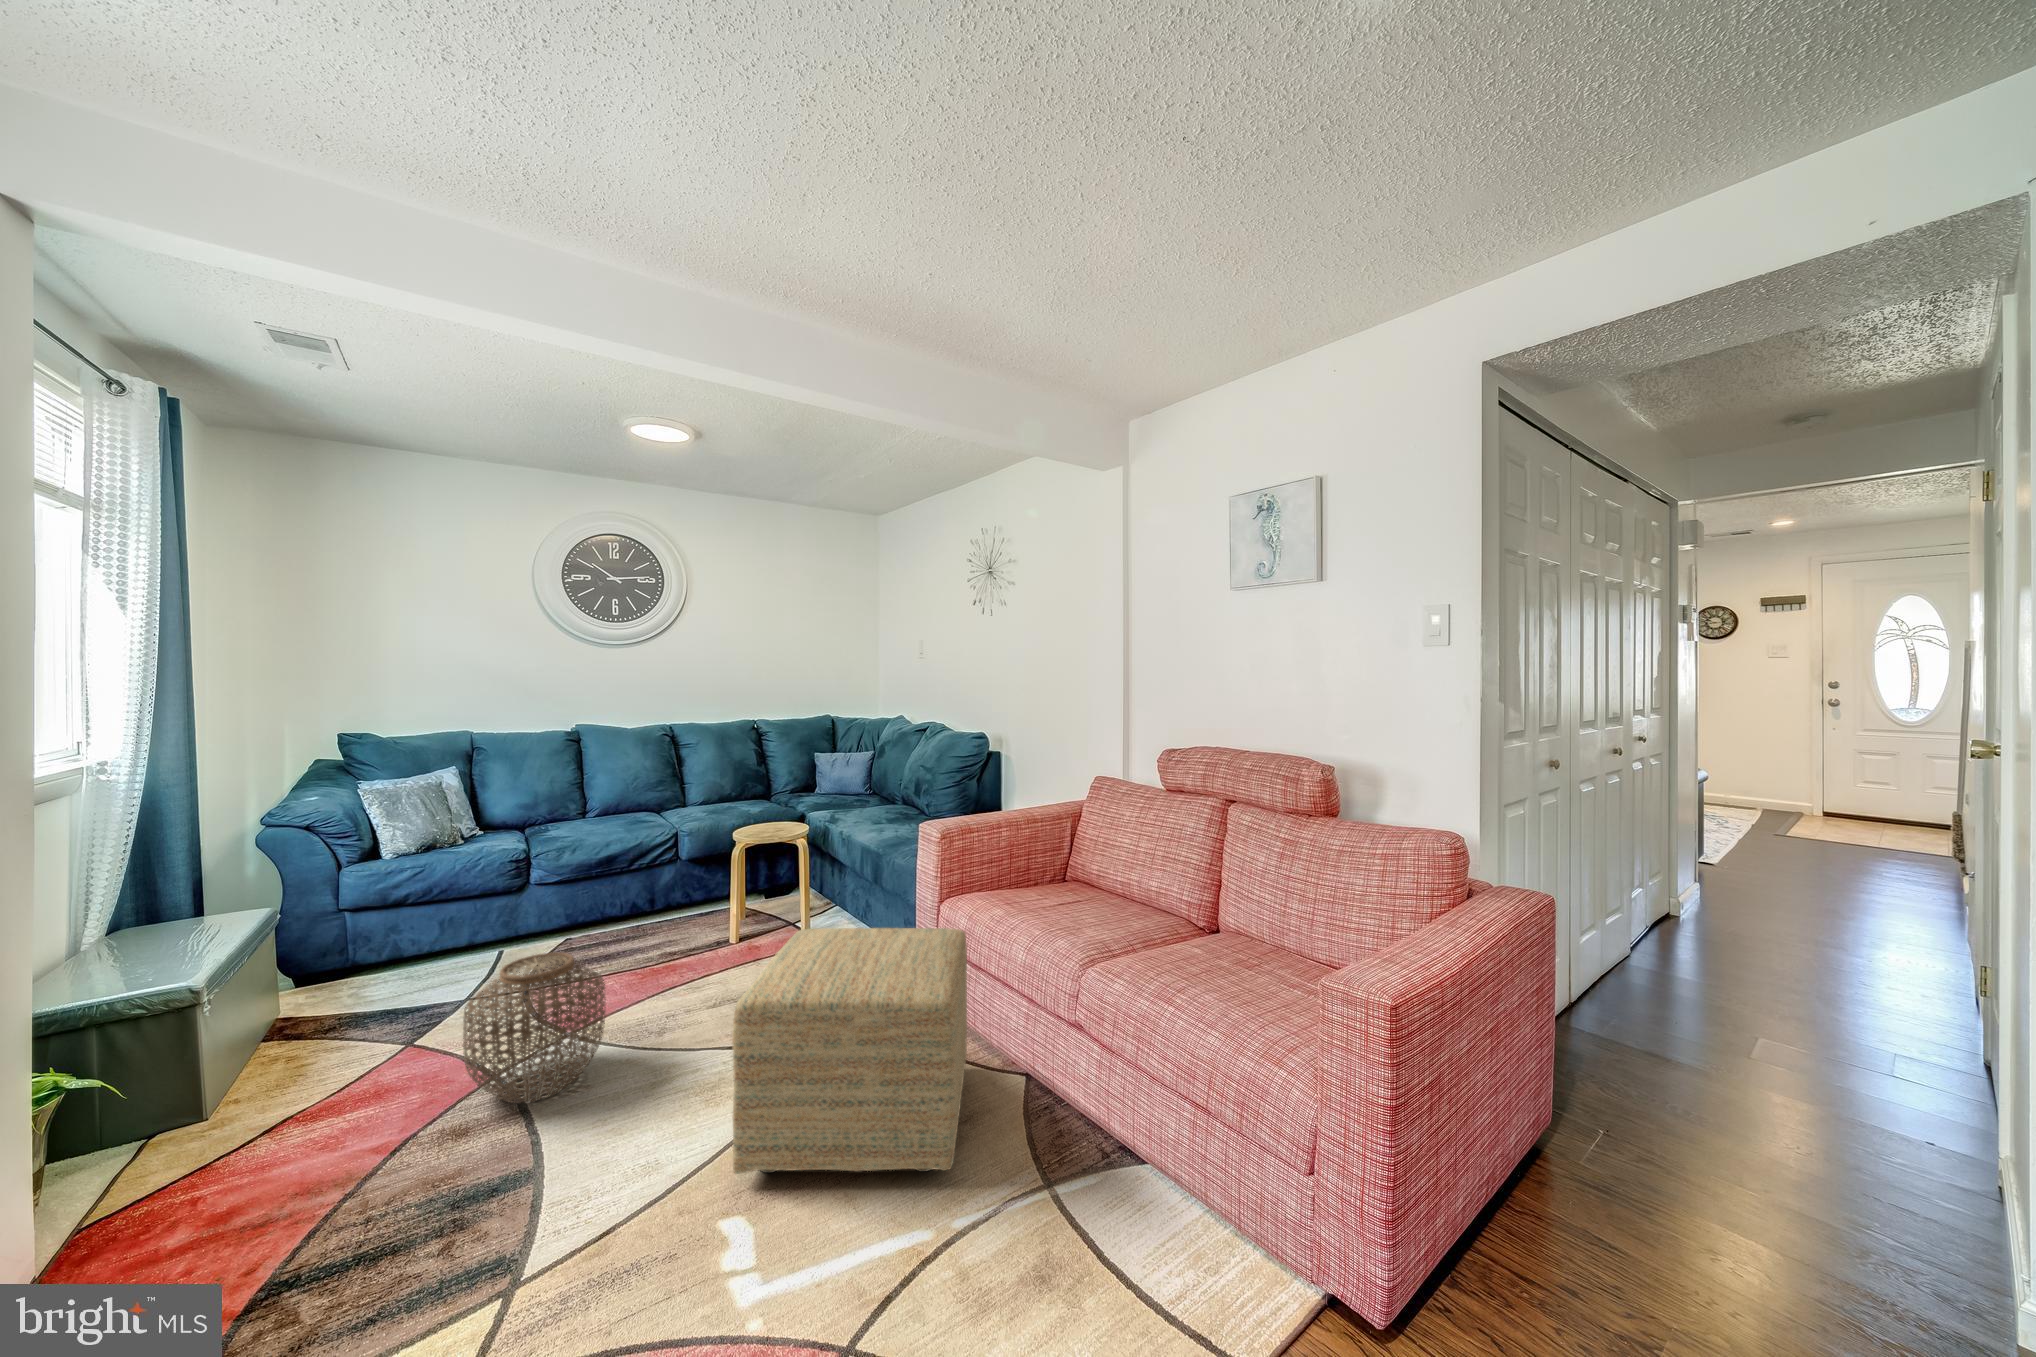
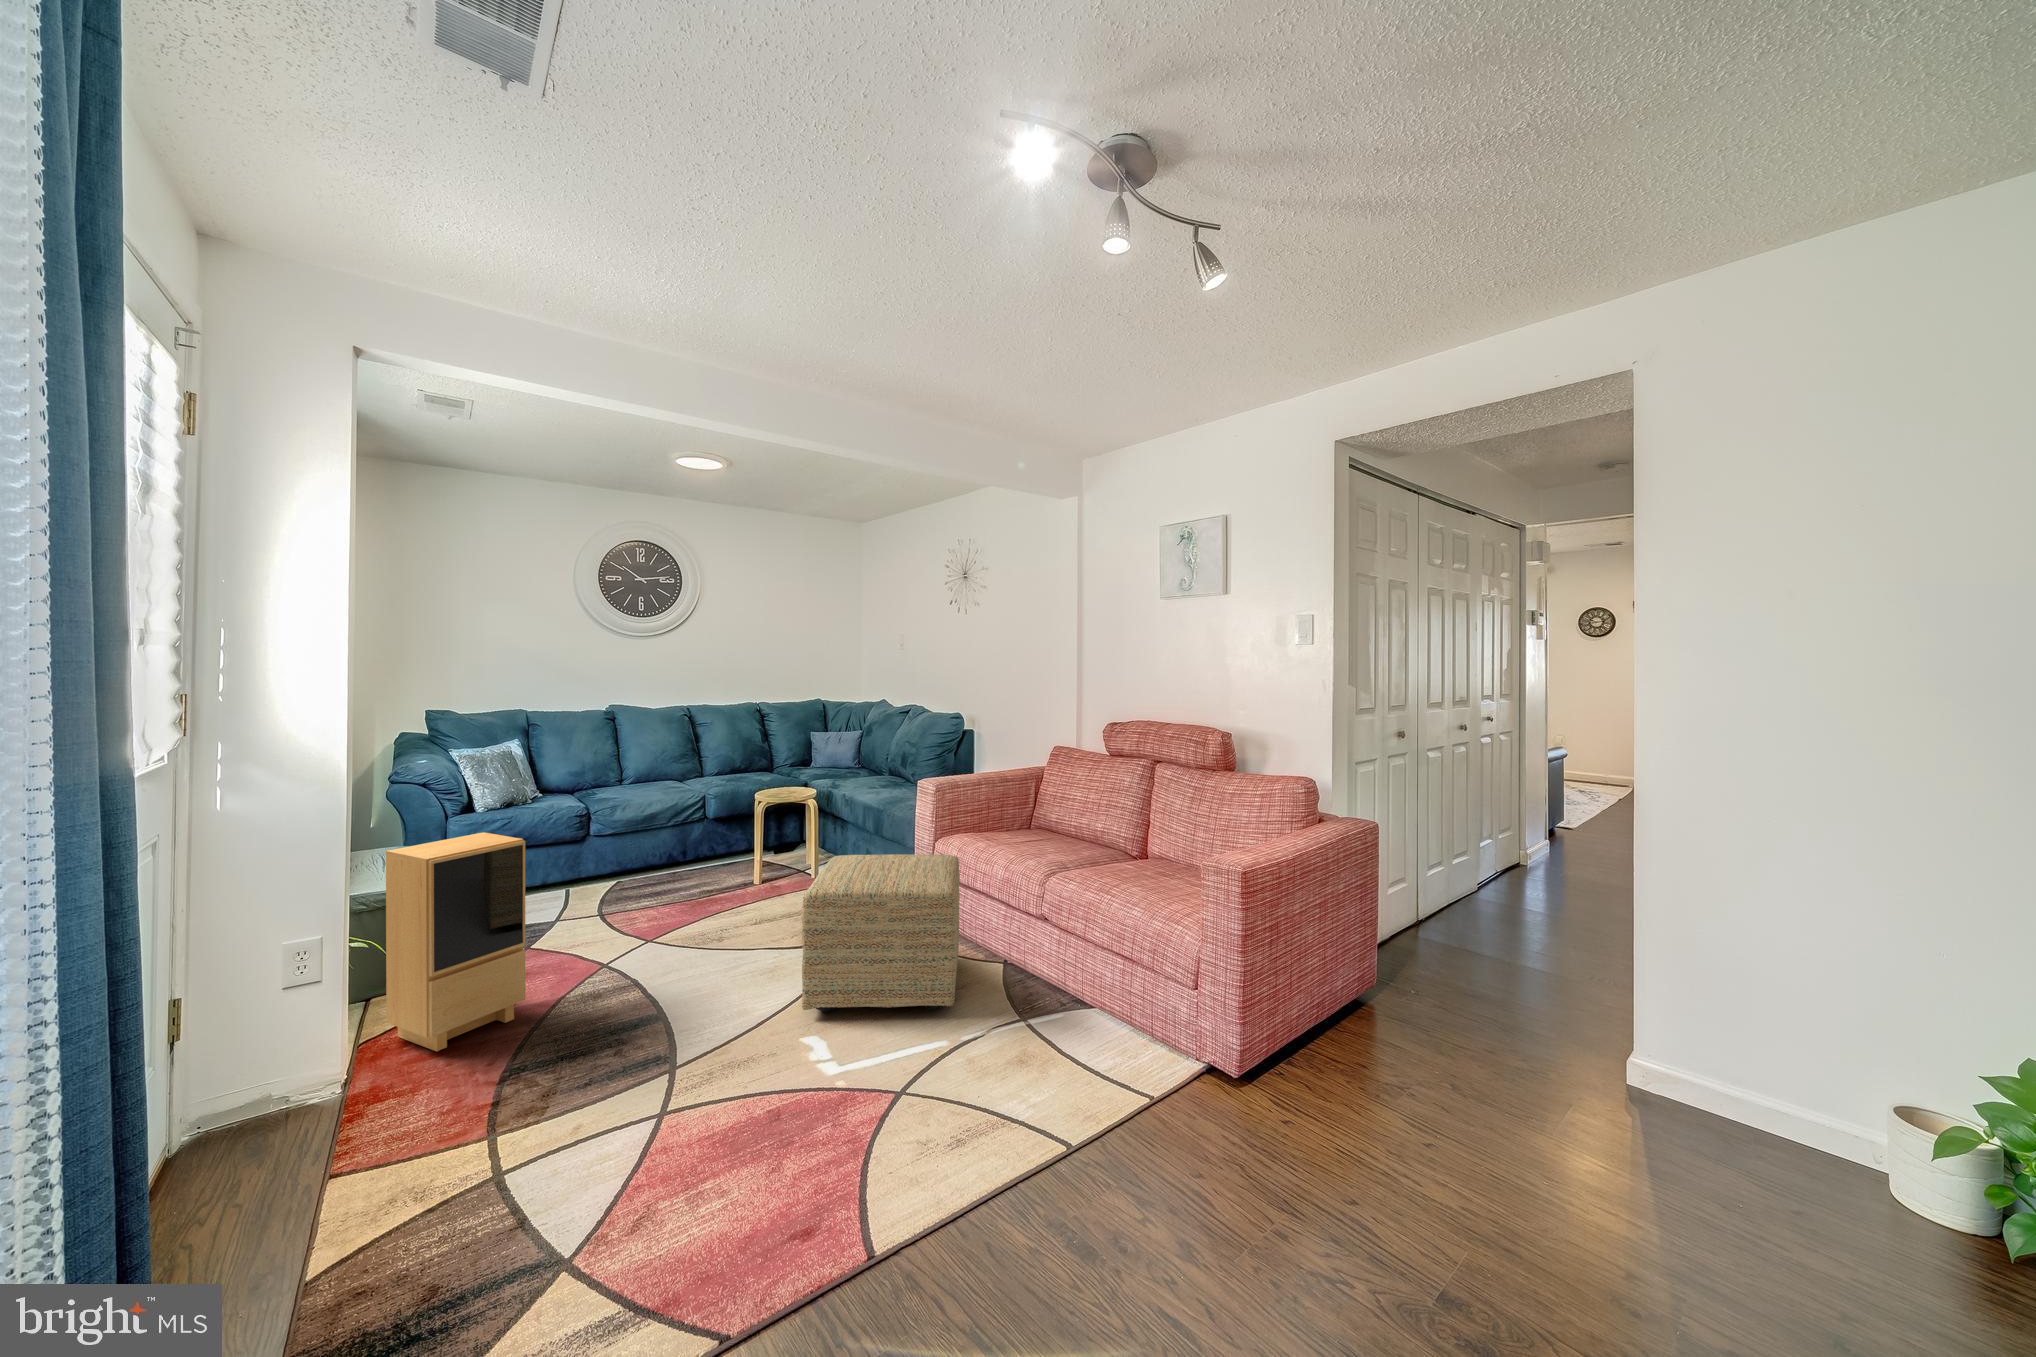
speaker: none [127,907,348,1248] -> present [386,832,525,1052]
woven basket: present [463,953,605,1103] -> none [589,874,687,980]

